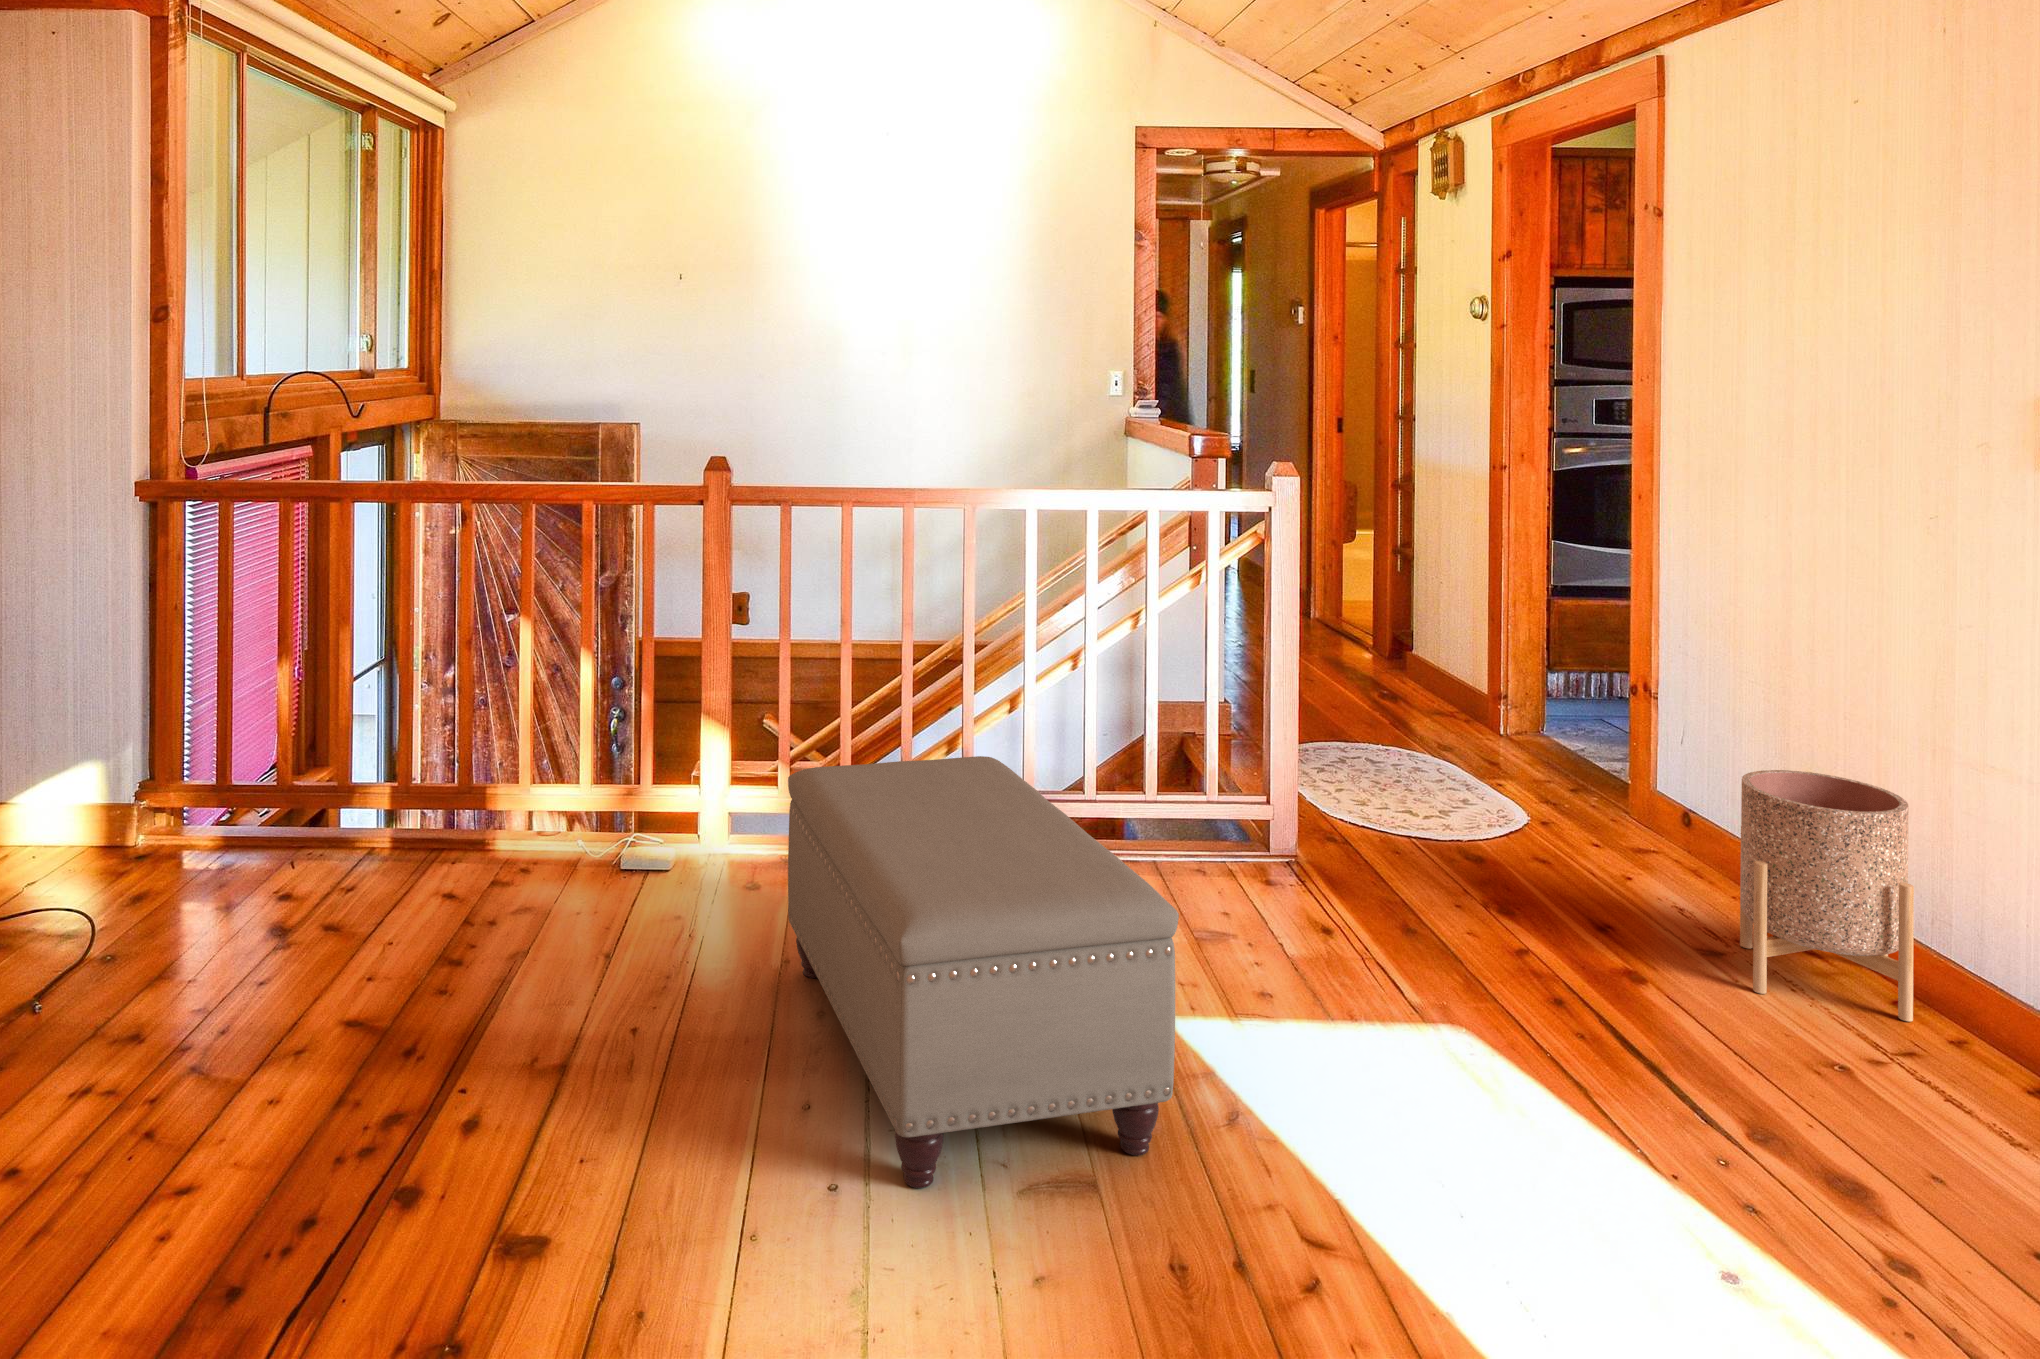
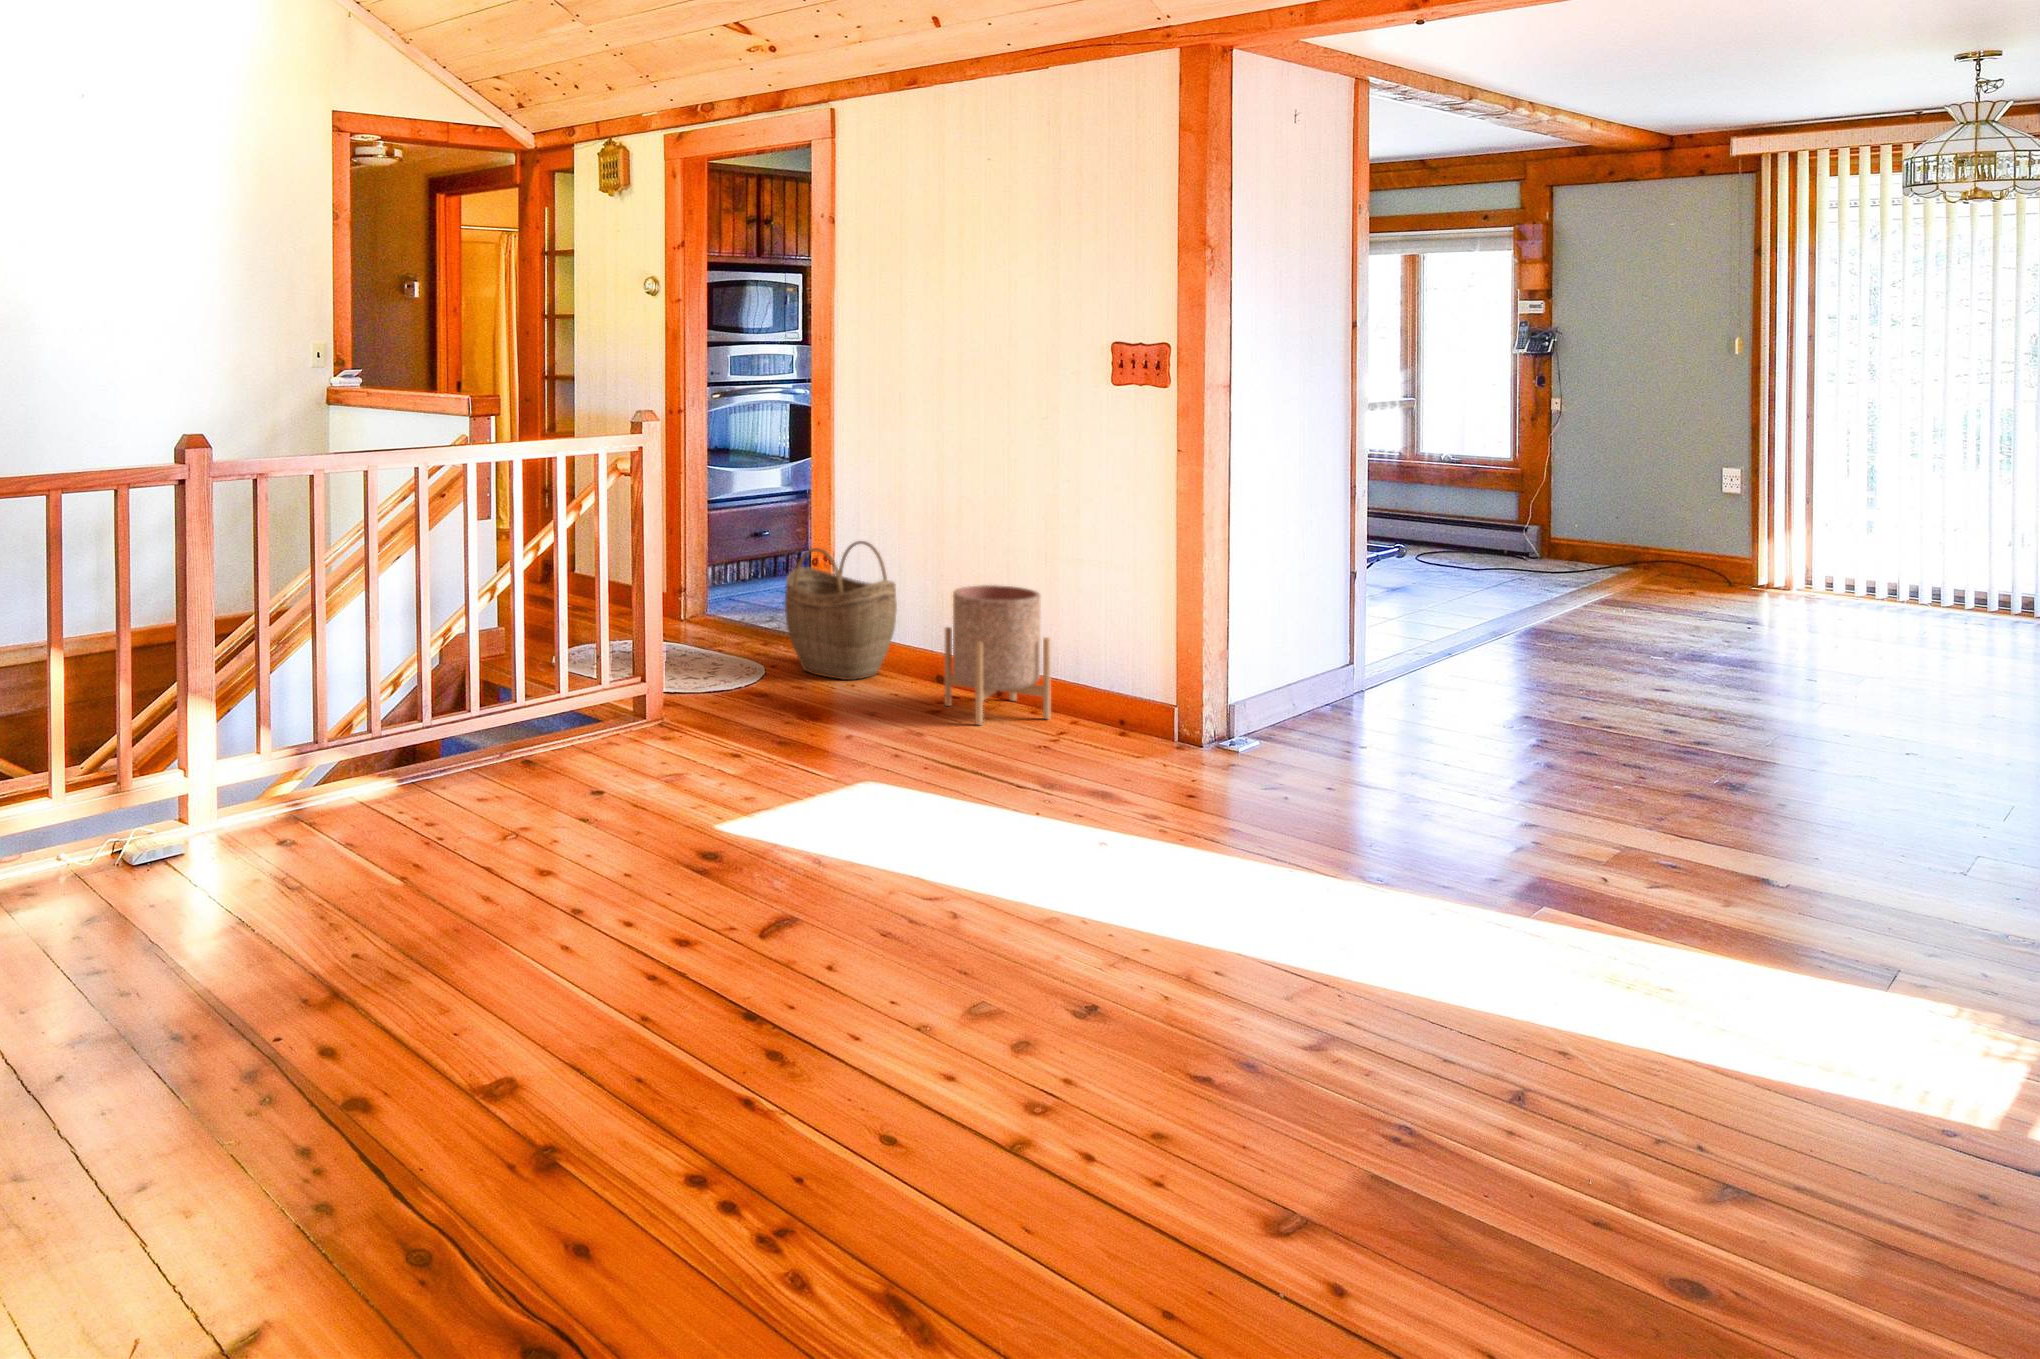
woven basket: none [1557,669,1727,870] -> present [785,541,897,680]
ottoman: present [788,756,1179,1188] -> none [414,666,833,963]

